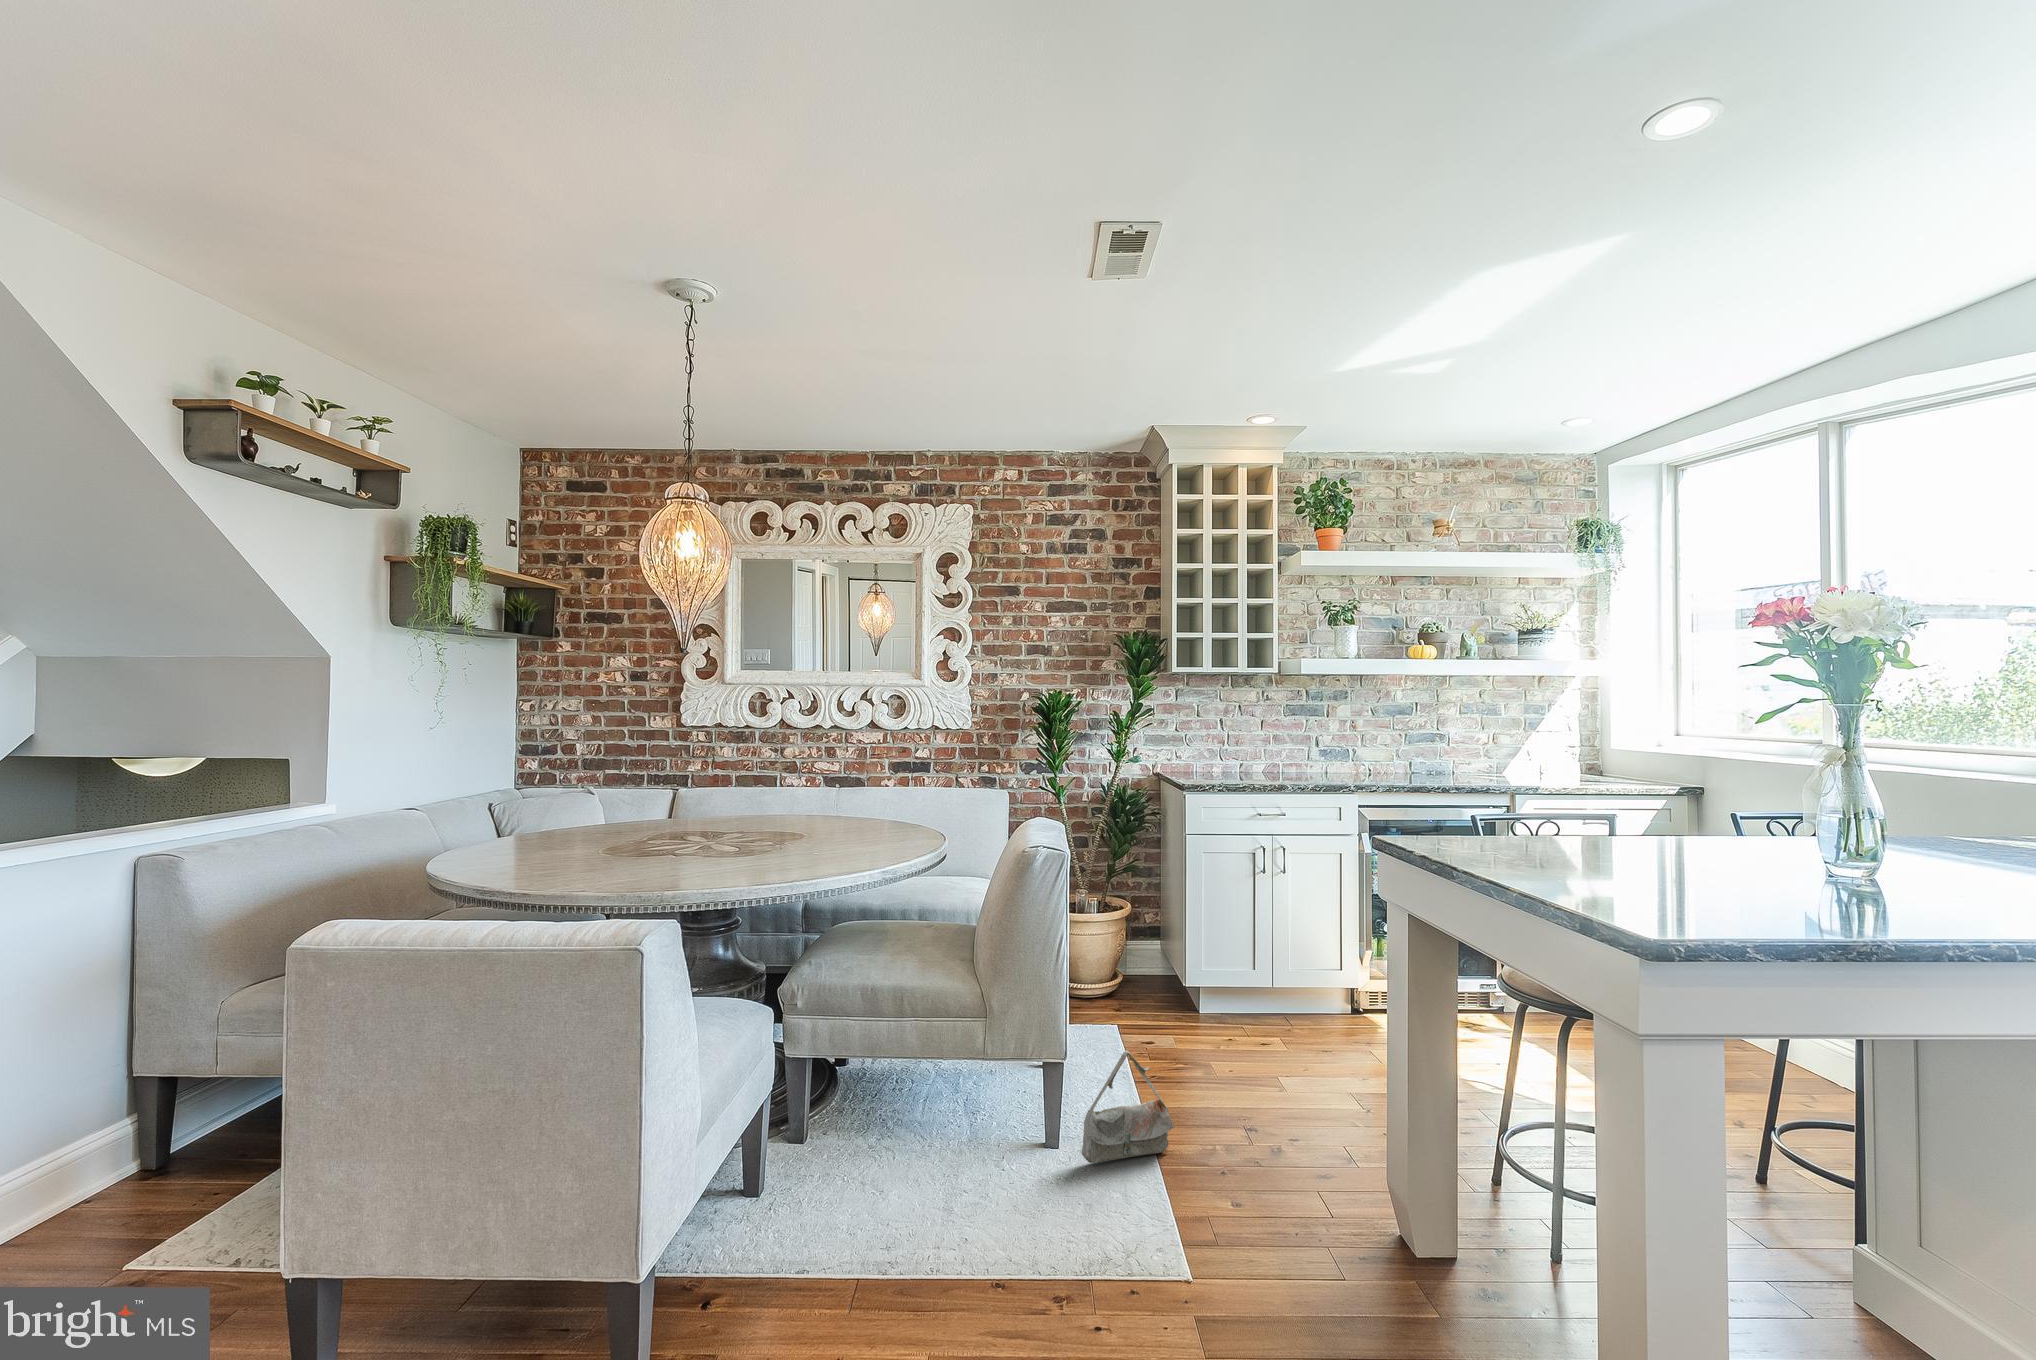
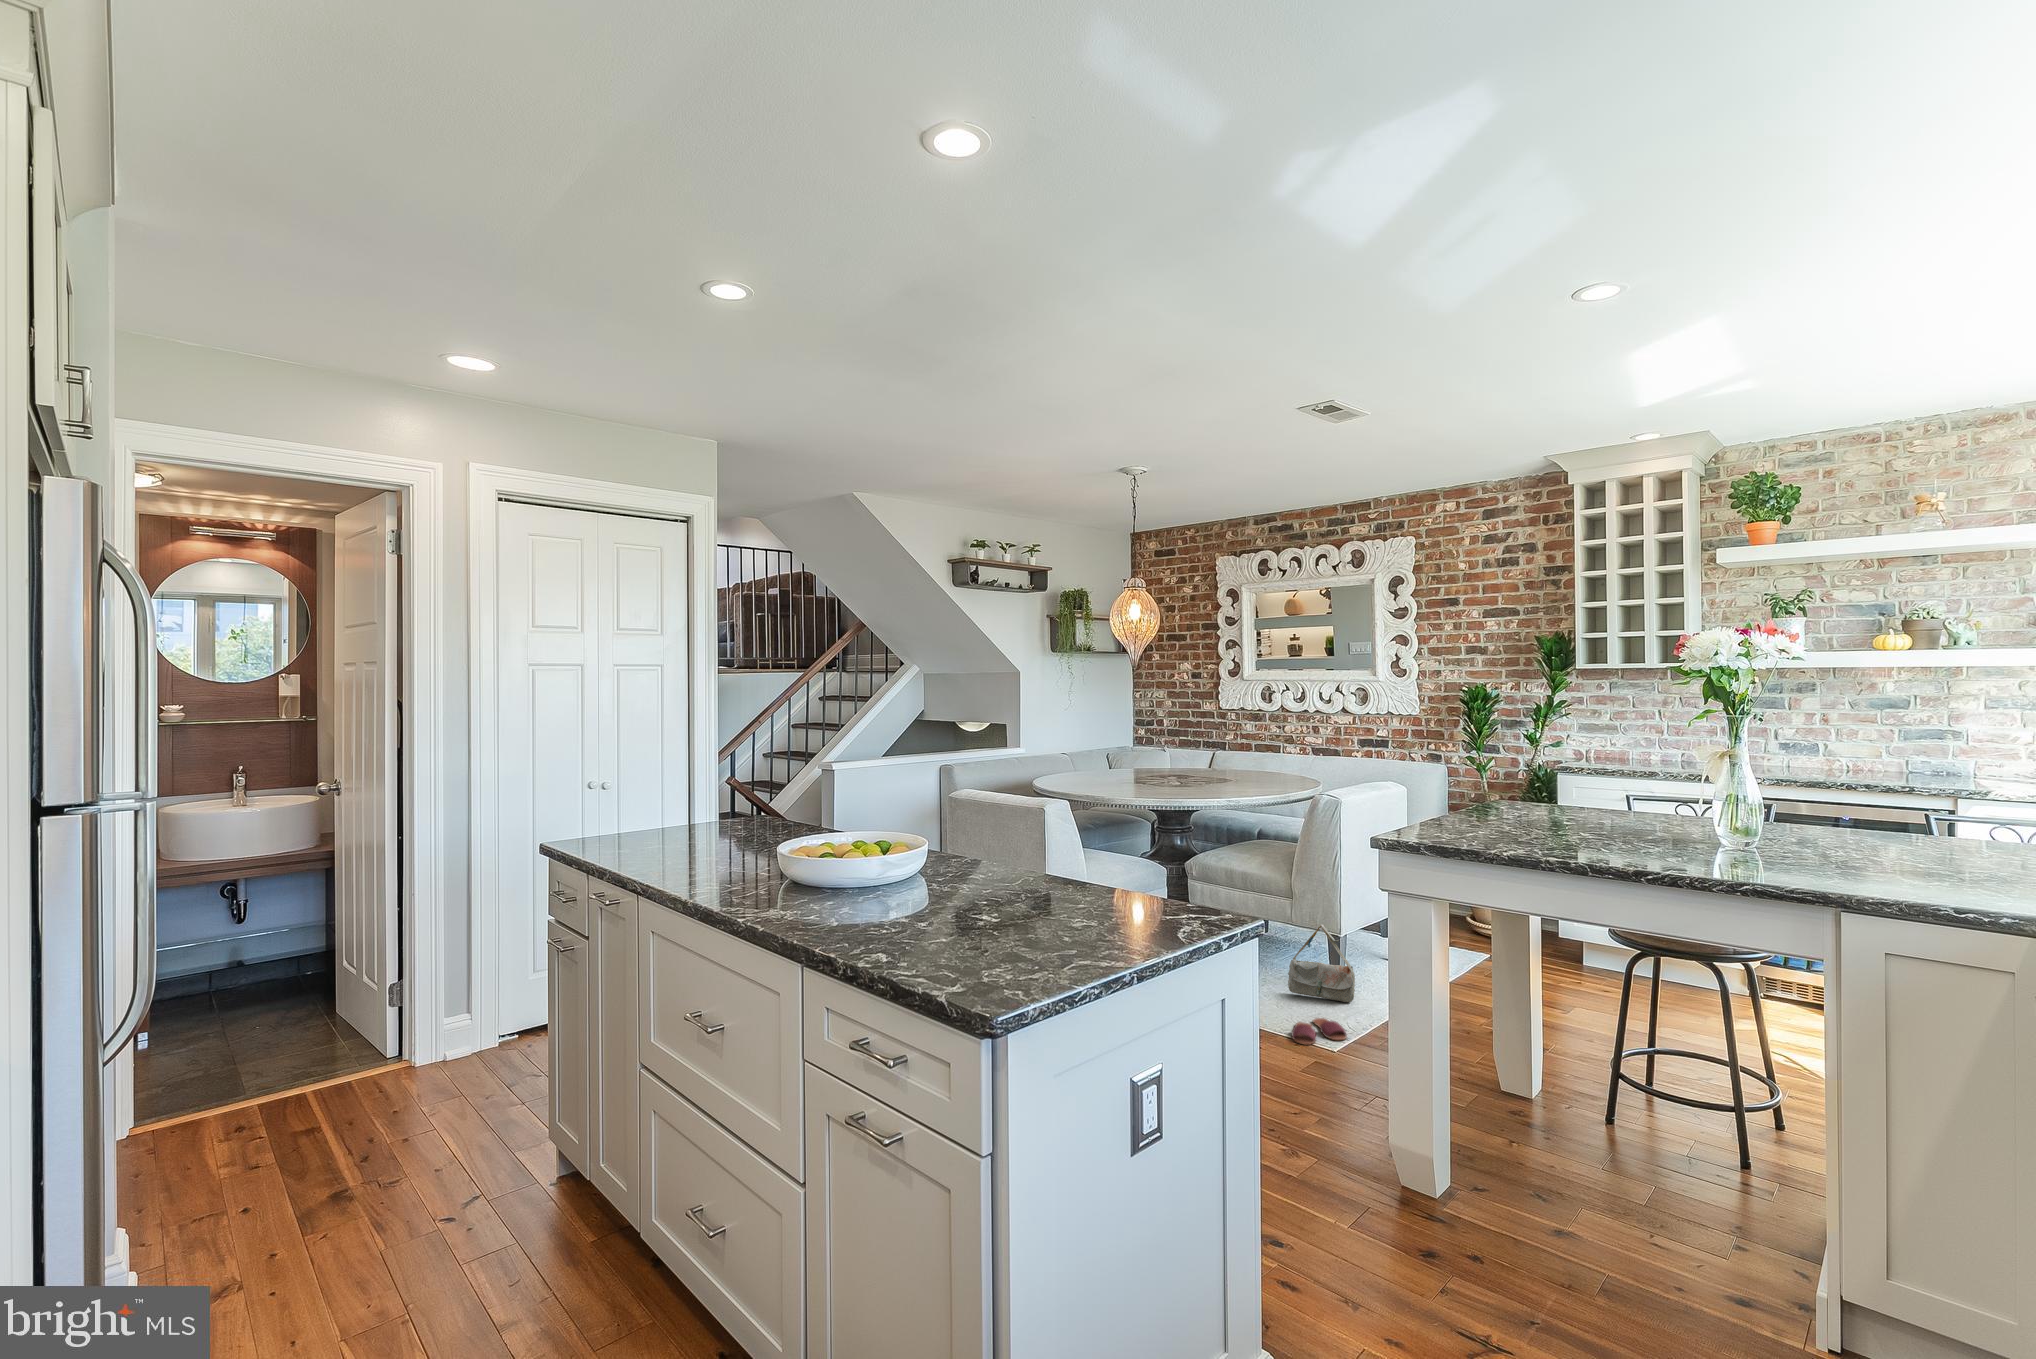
slippers: none [1182,1197,1266,1265] -> present [1292,1018,1347,1045]

